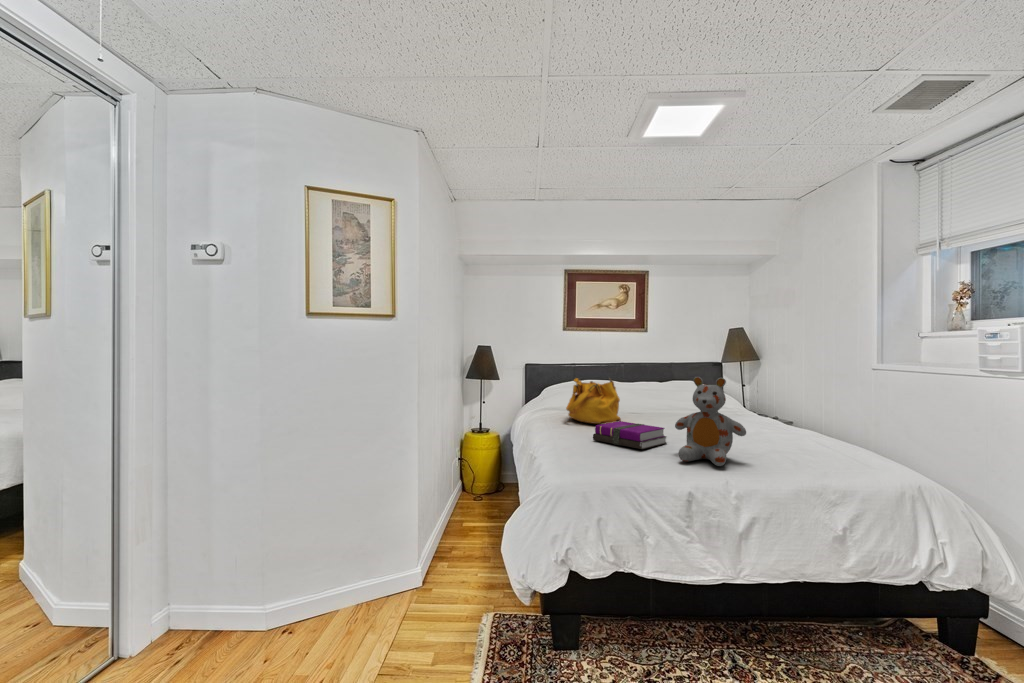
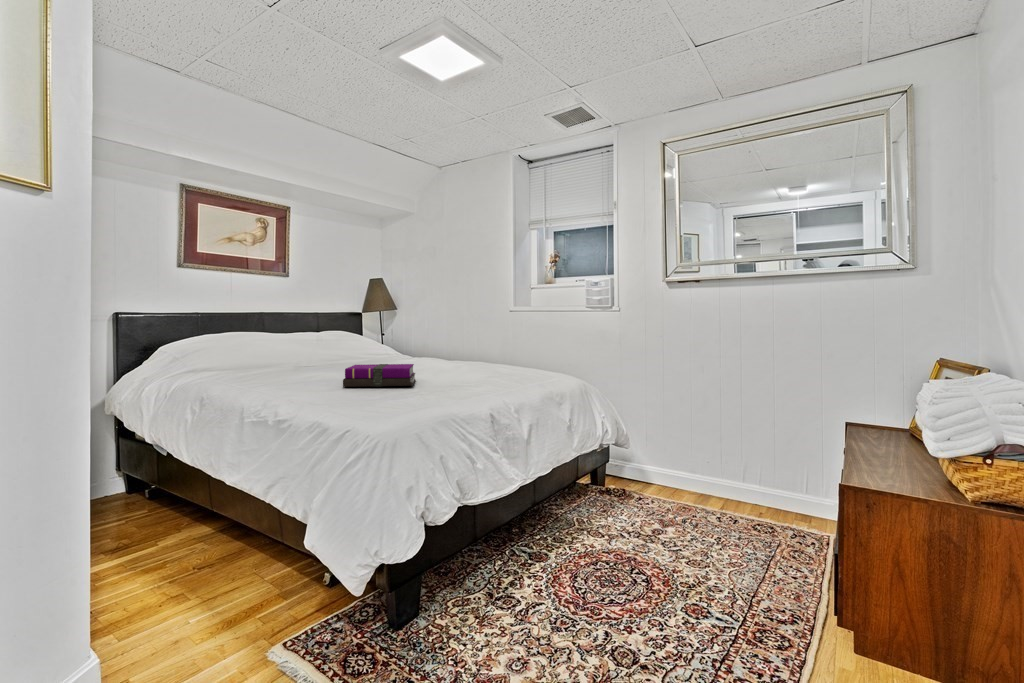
stuffed bear: present [675,377,746,466] -> none [440,306,502,387]
handbag: present [566,378,621,424] -> none [253,319,329,376]

